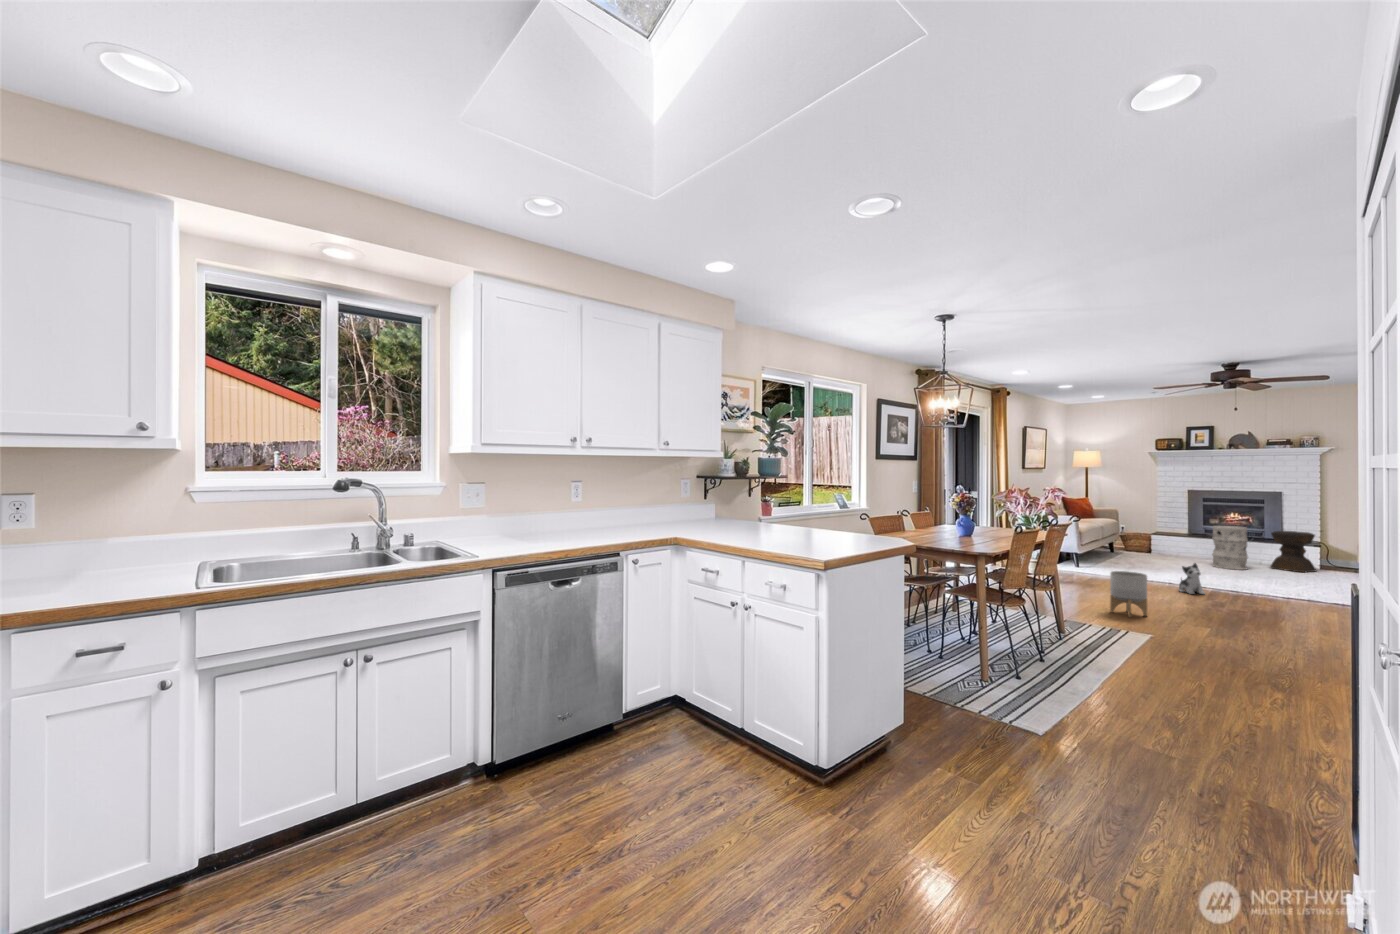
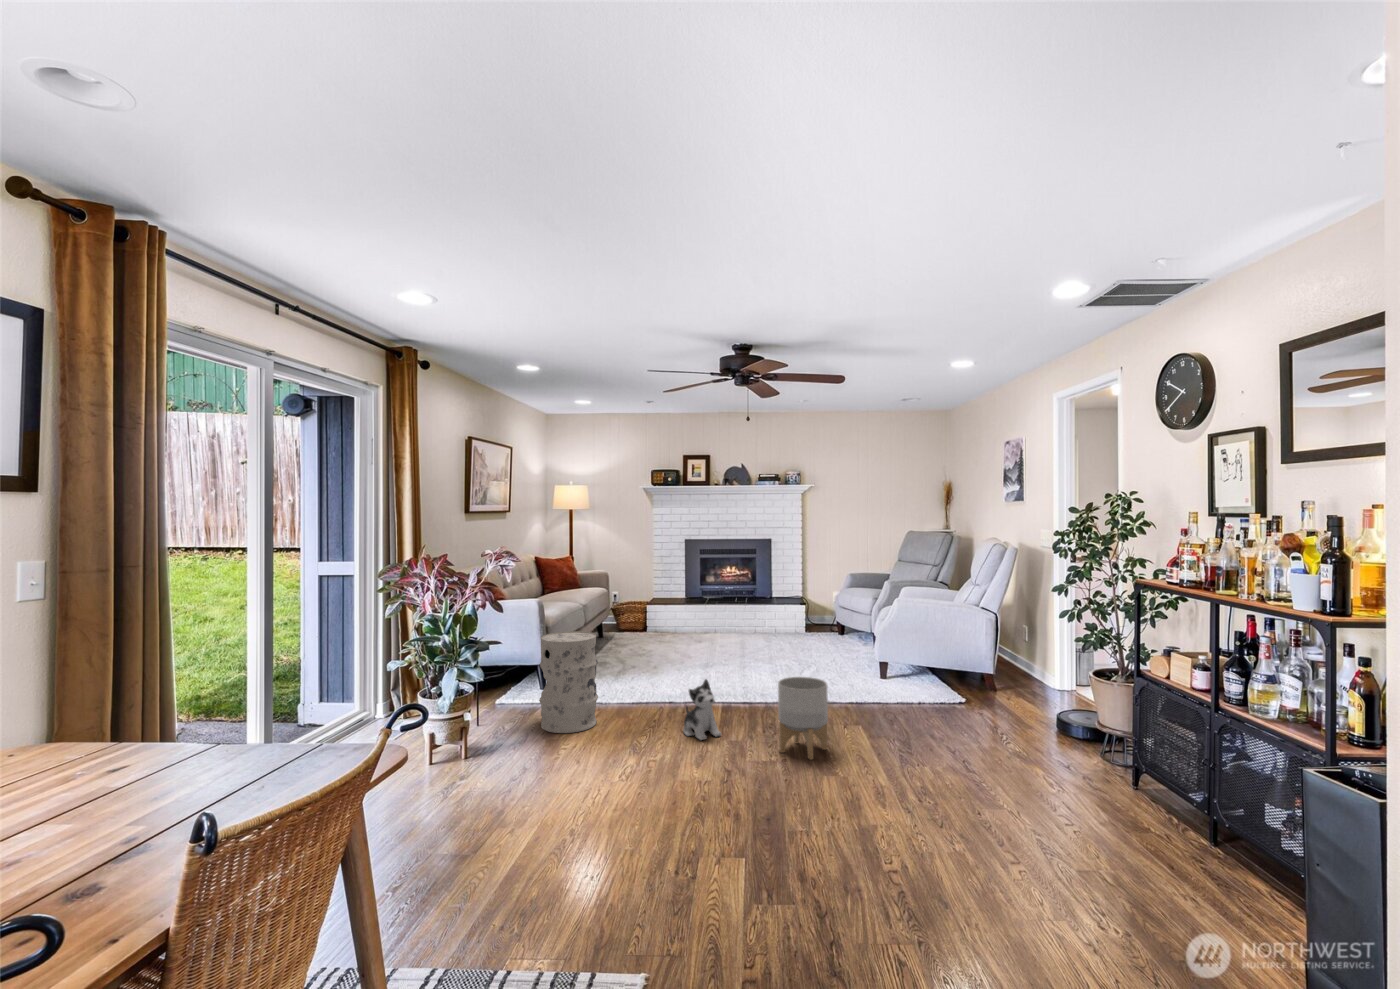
trash can: present [1212,526,1248,570] -> present [539,631,598,733]
stool: present [1270,531,1316,572] -> none [769,590,812,646]
planter: present [1110,571,1147,617] -> present [778,677,828,760]

